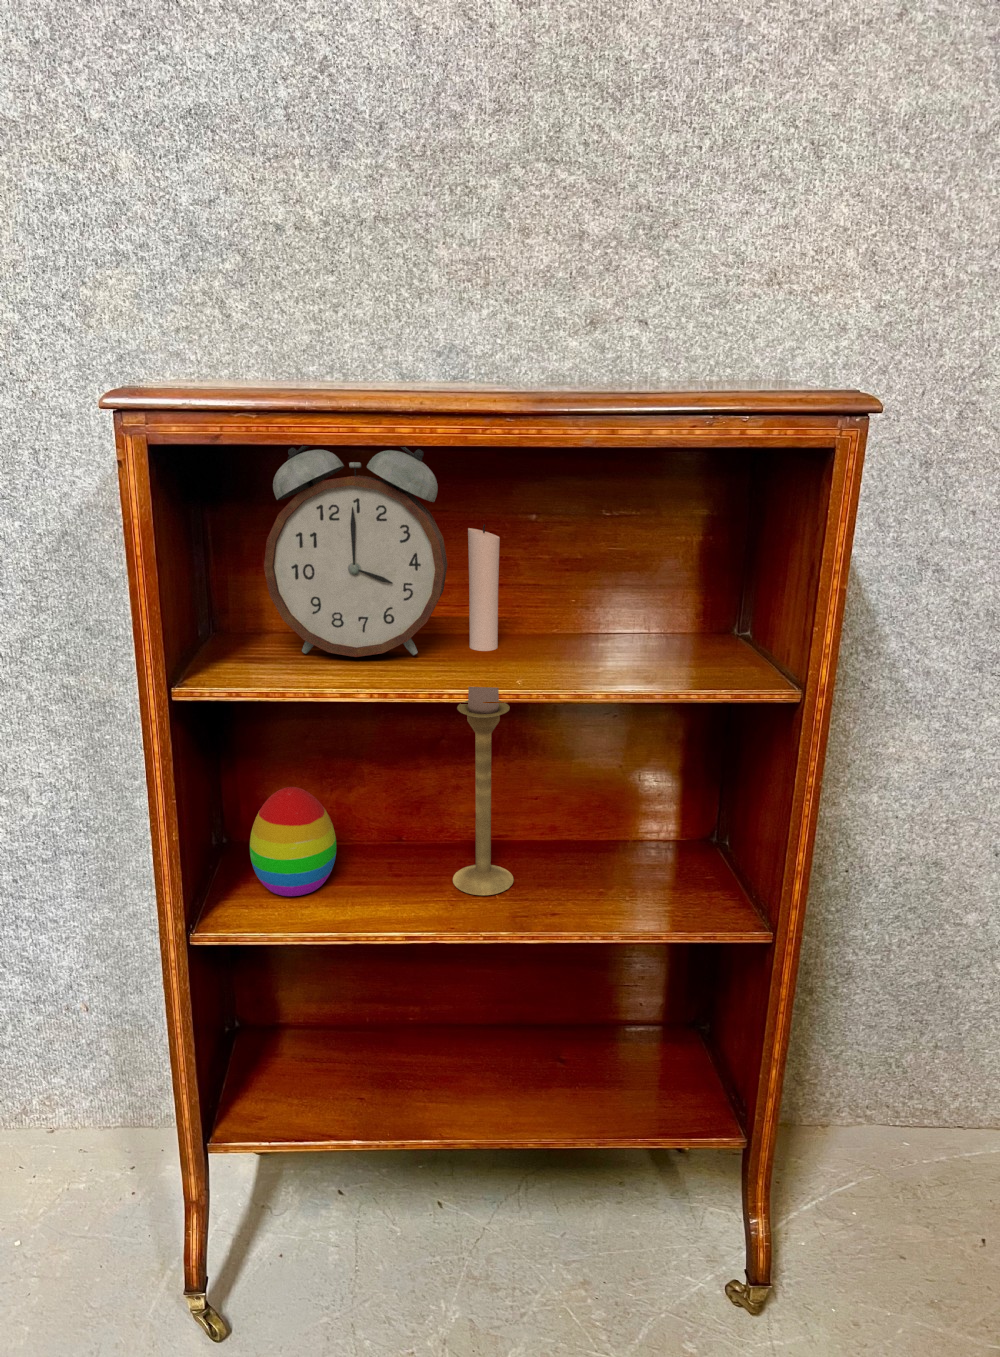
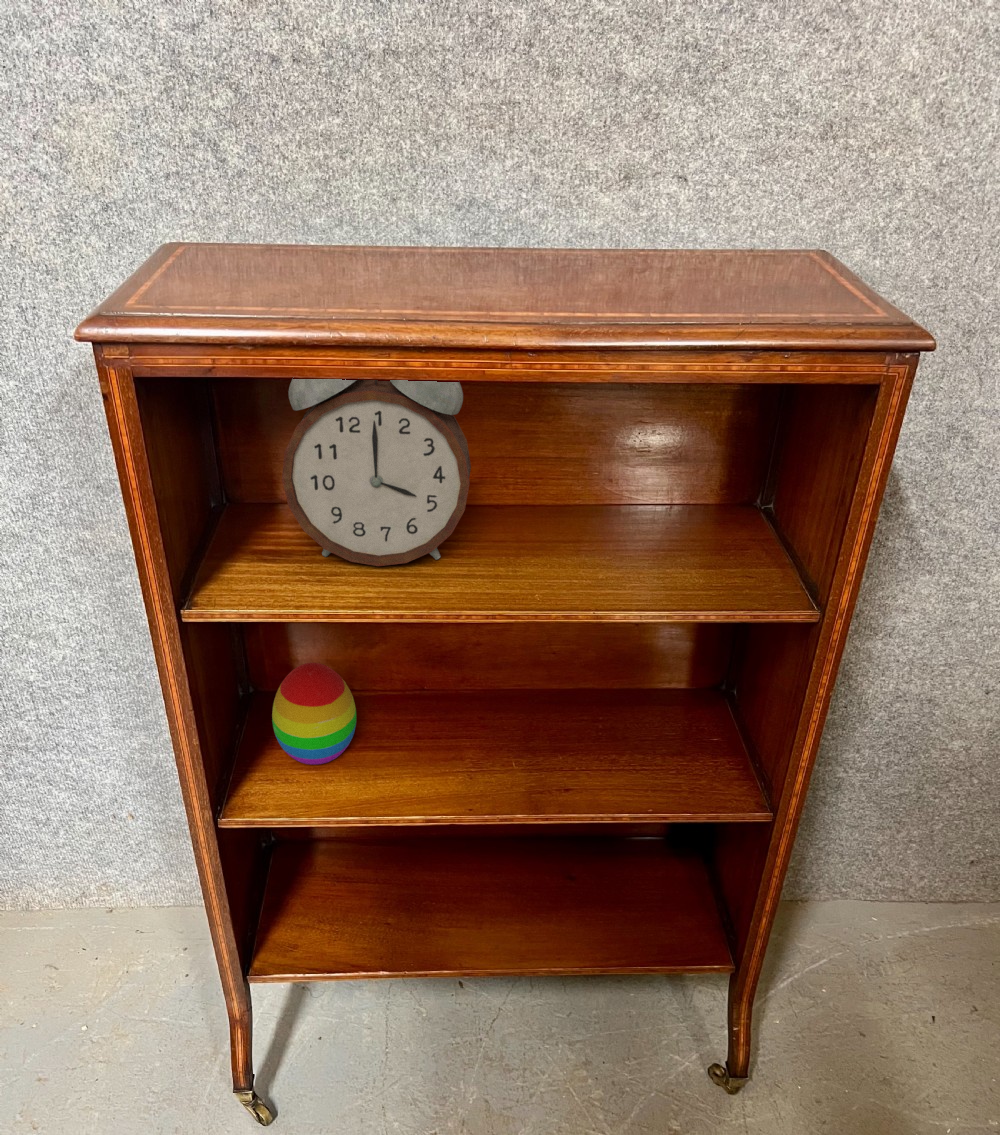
candlestick: present [453,524,513,895] -> none [469,424,528,763]

